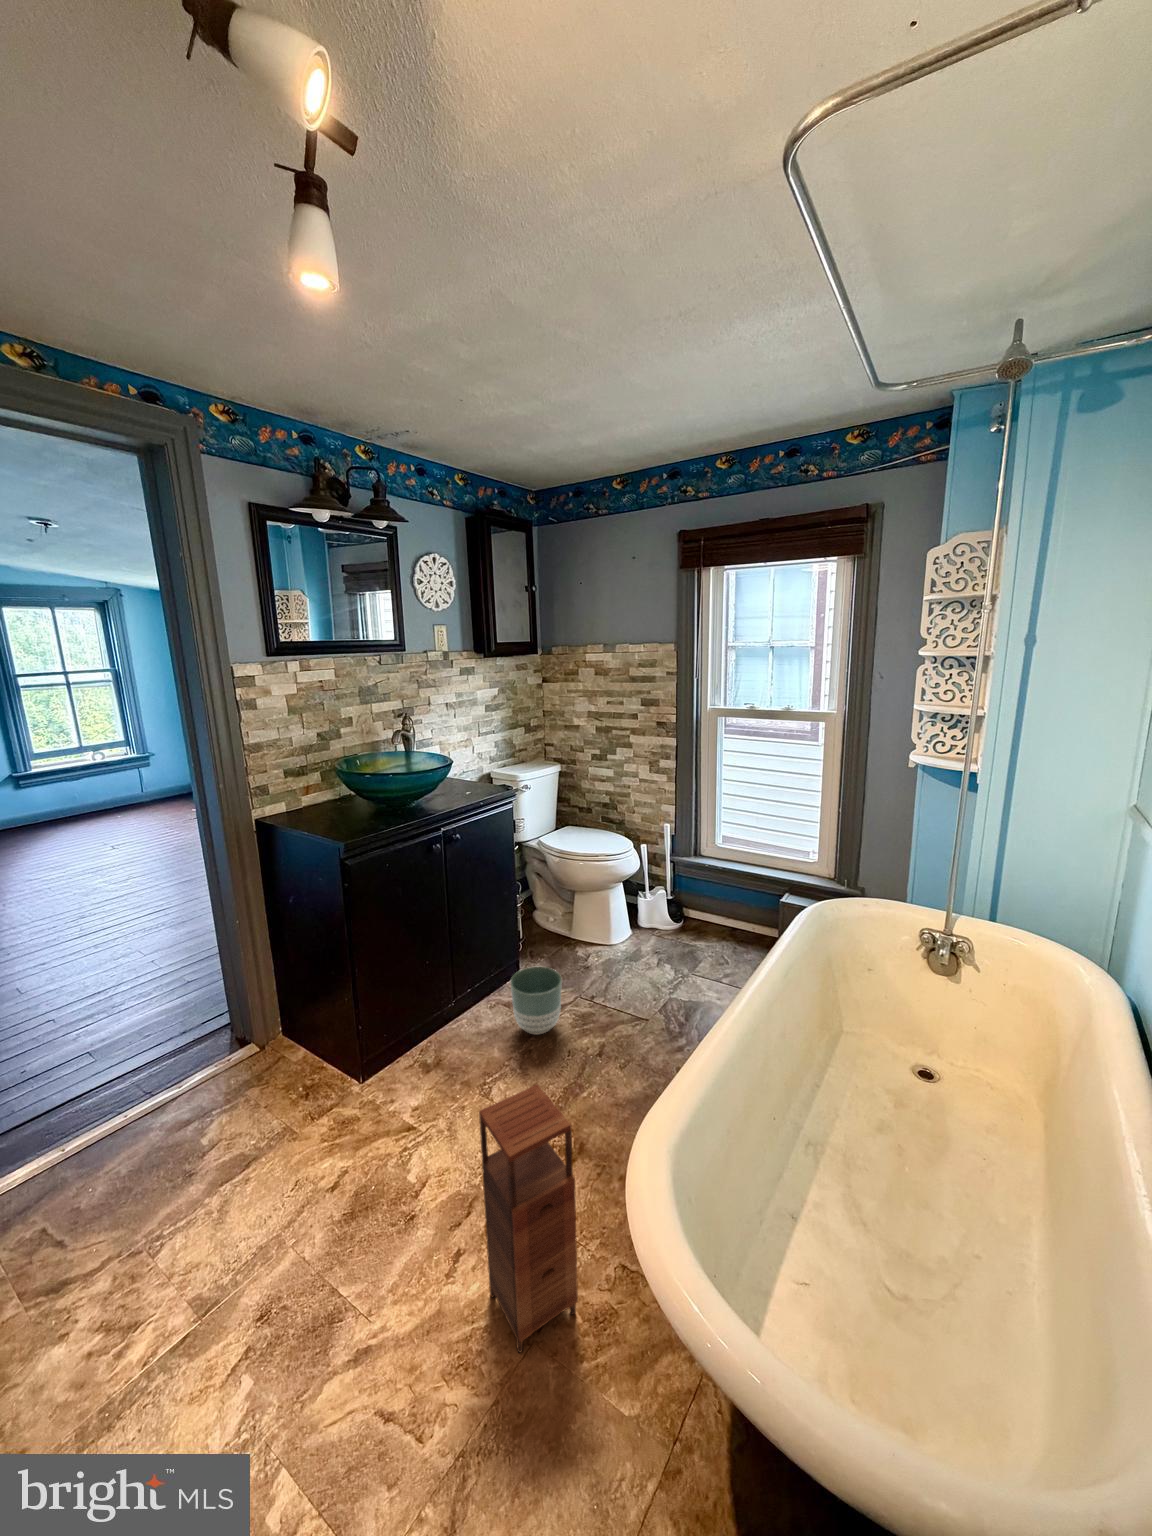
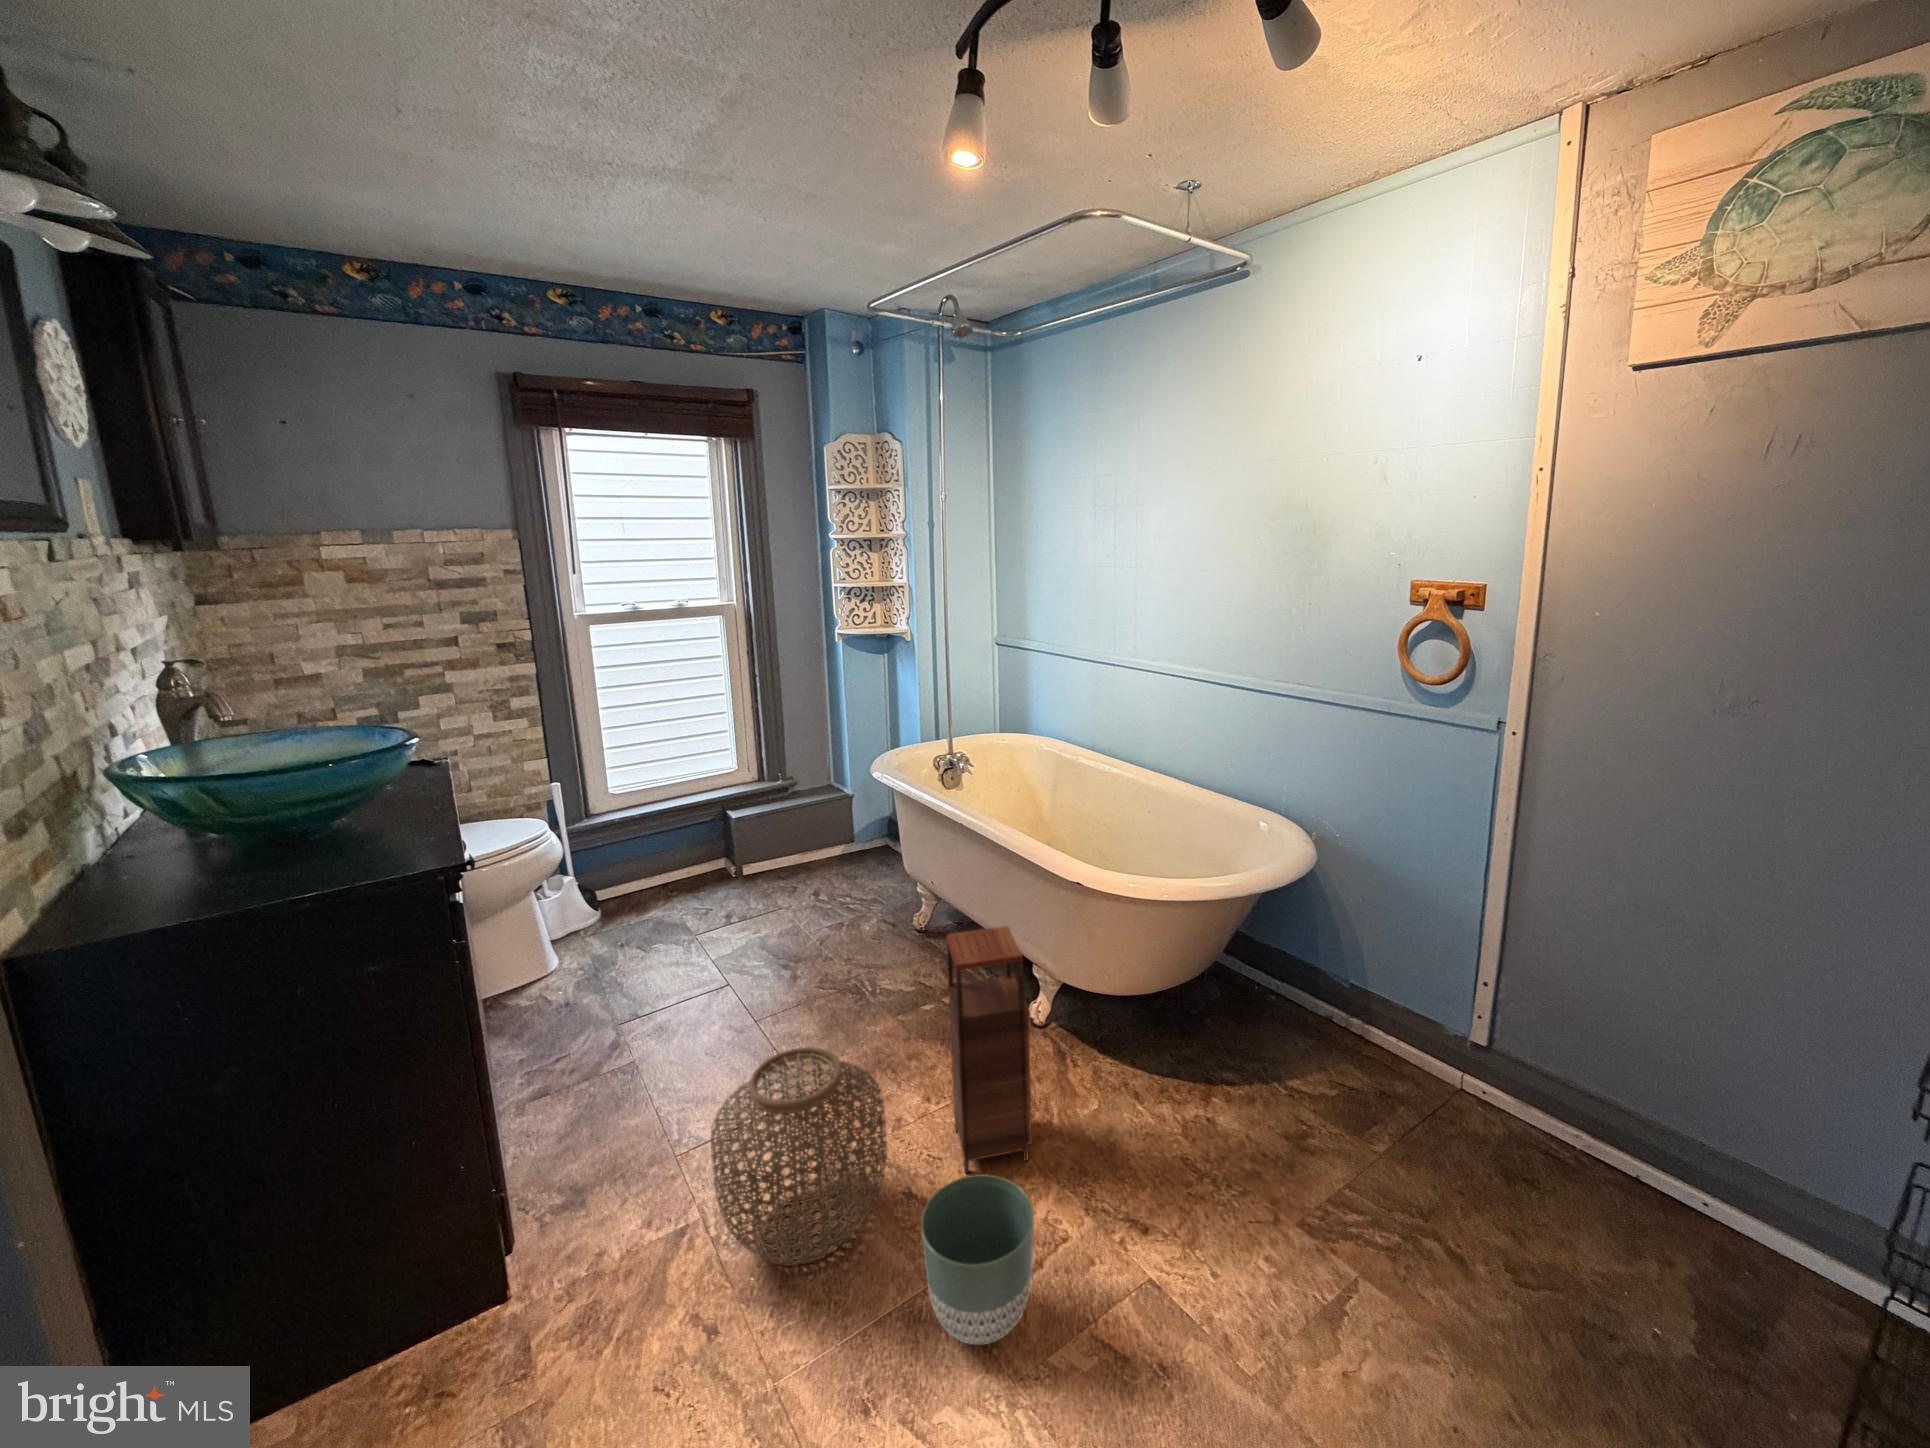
planter: present [511,966,562,1035] -> present [921,1174,1034,1345]
woven basket: none [345,1066,478,1229] -> present [711,1047,887,1265]

